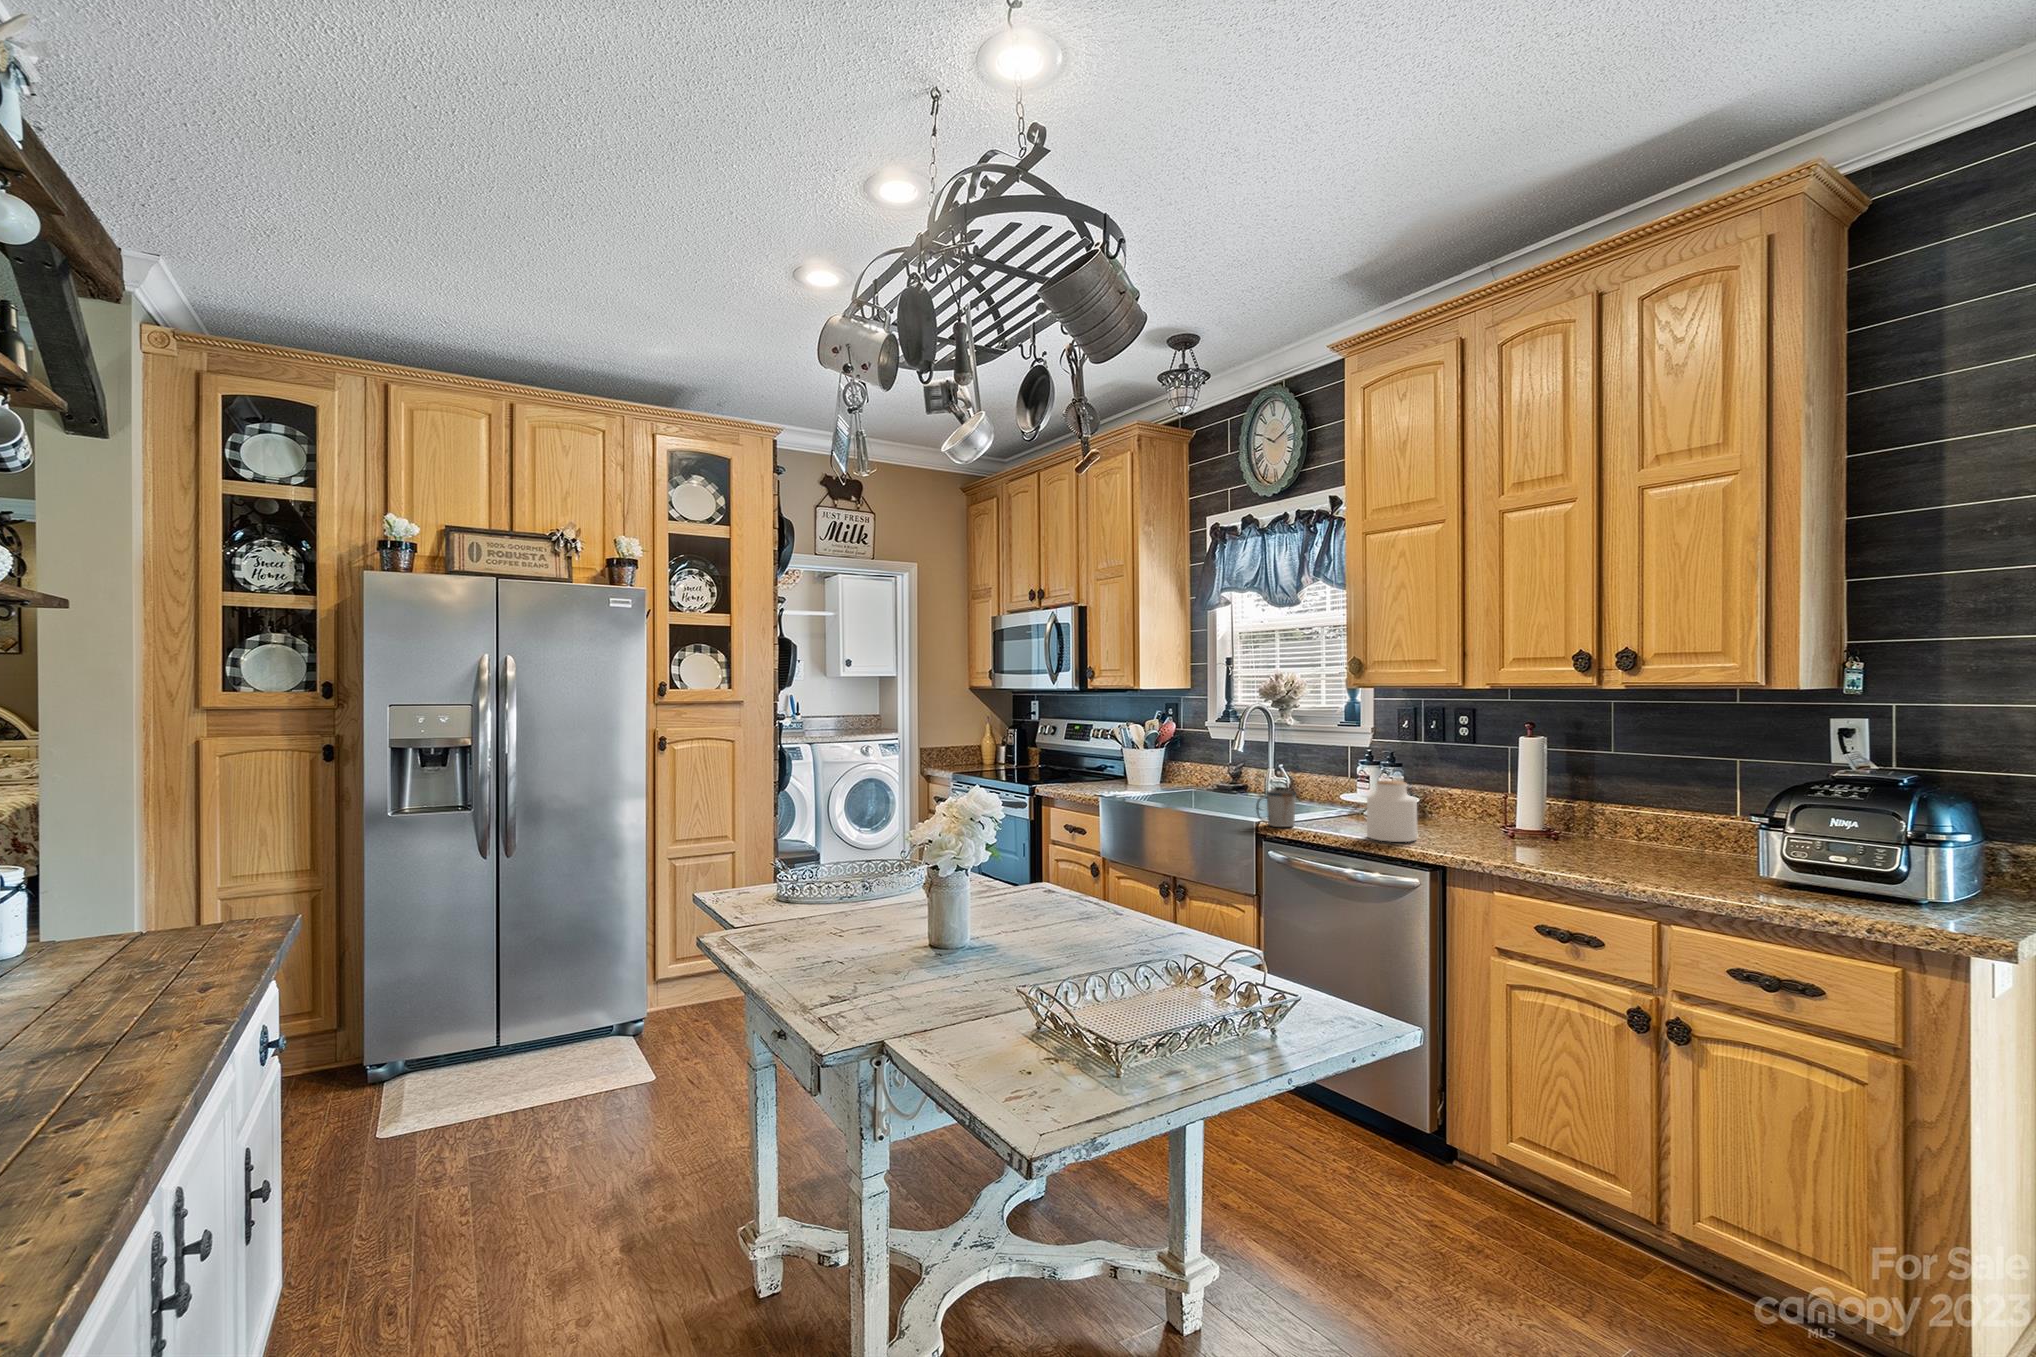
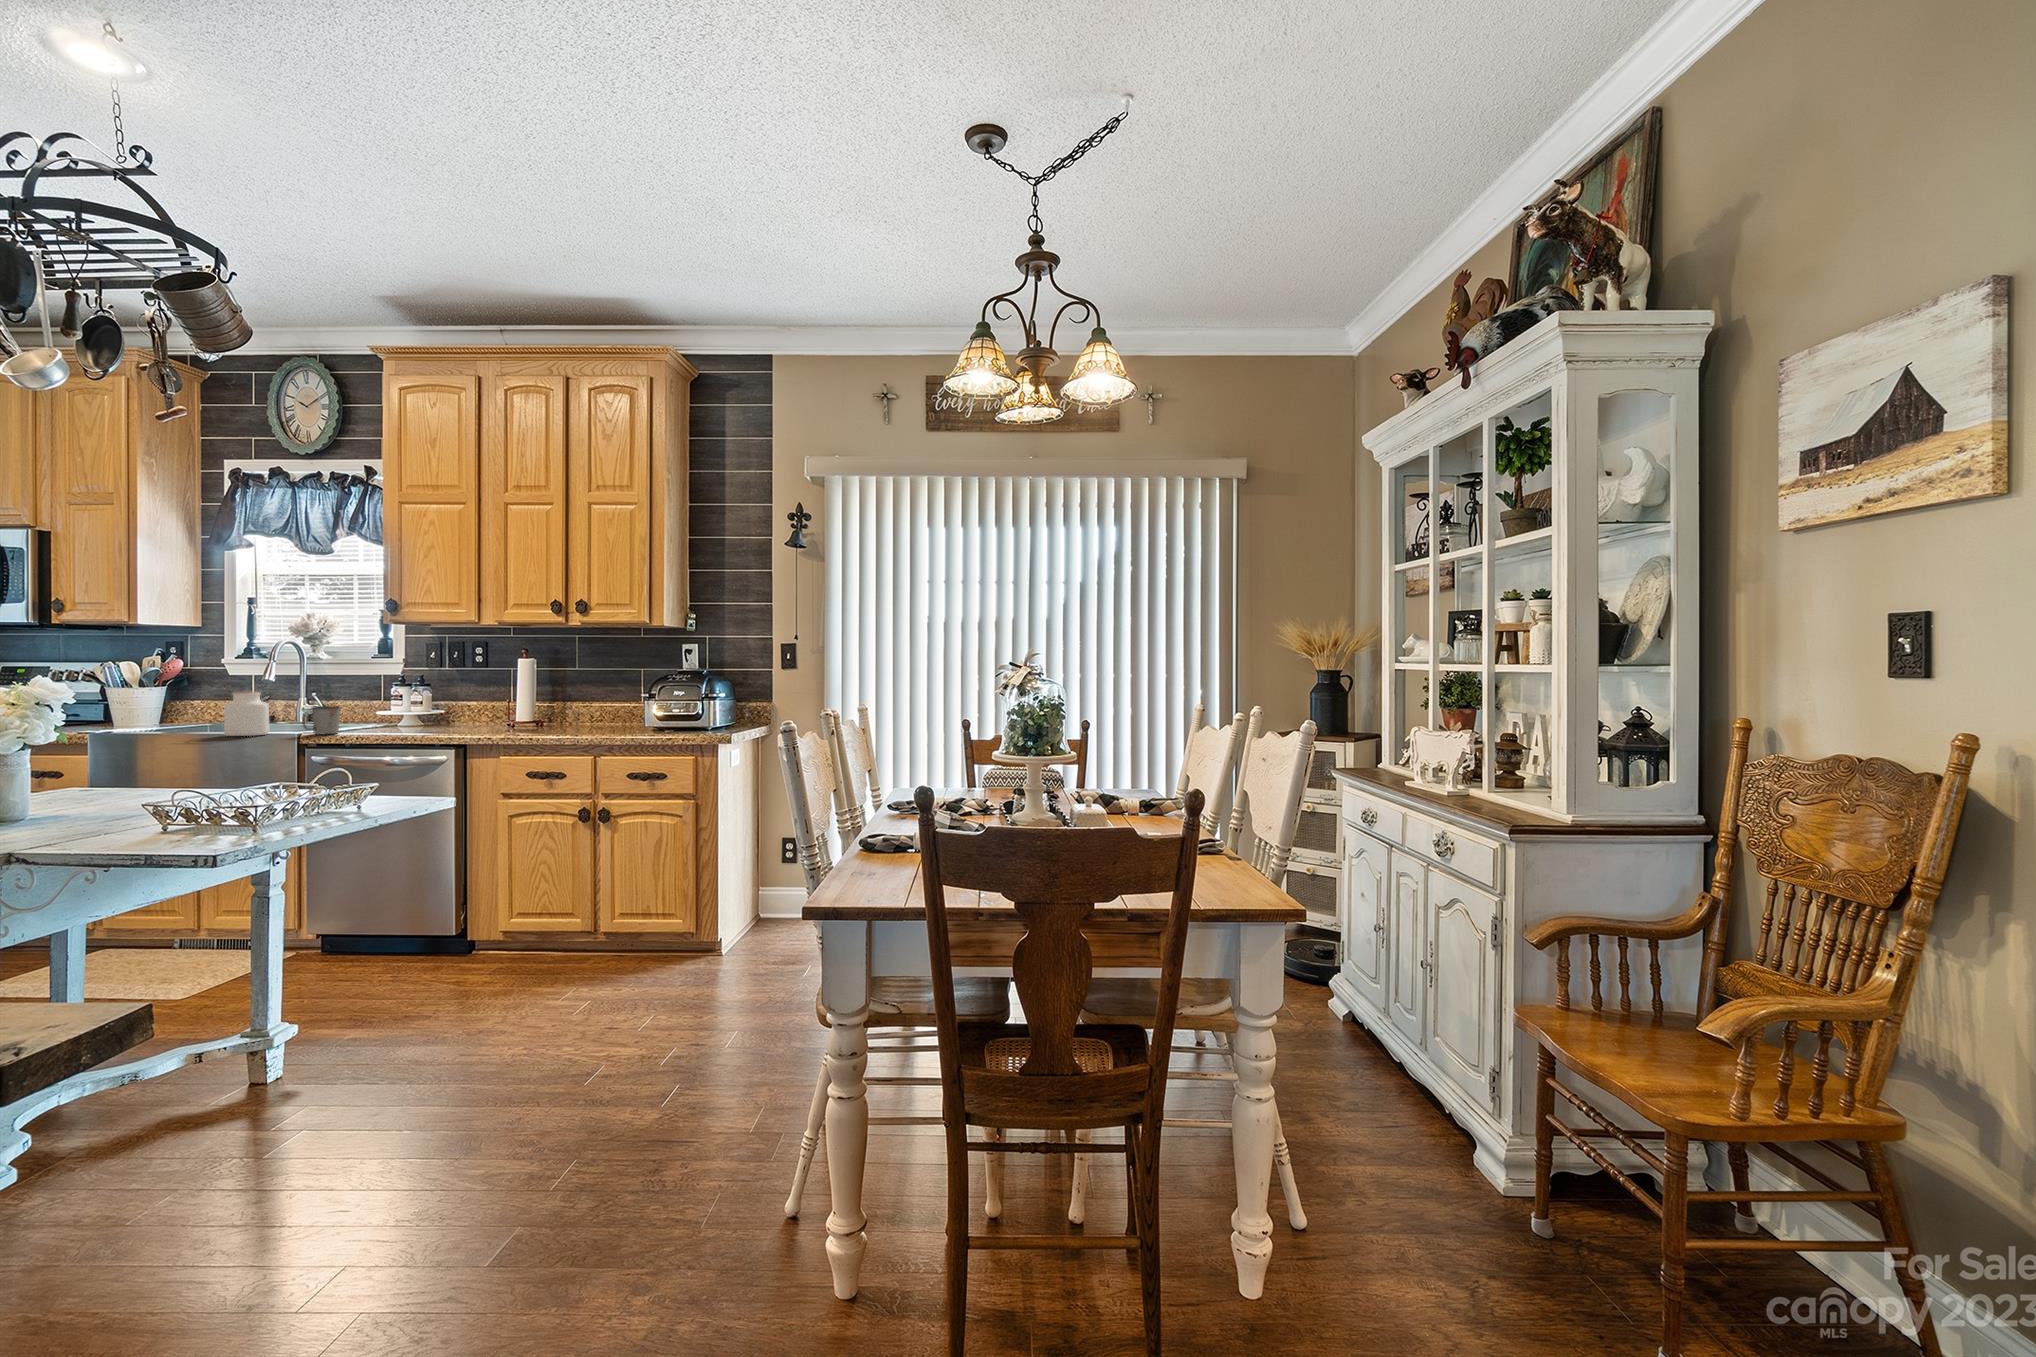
jar: present [1367,781,1417,842] -> present [224,692,269,736]

